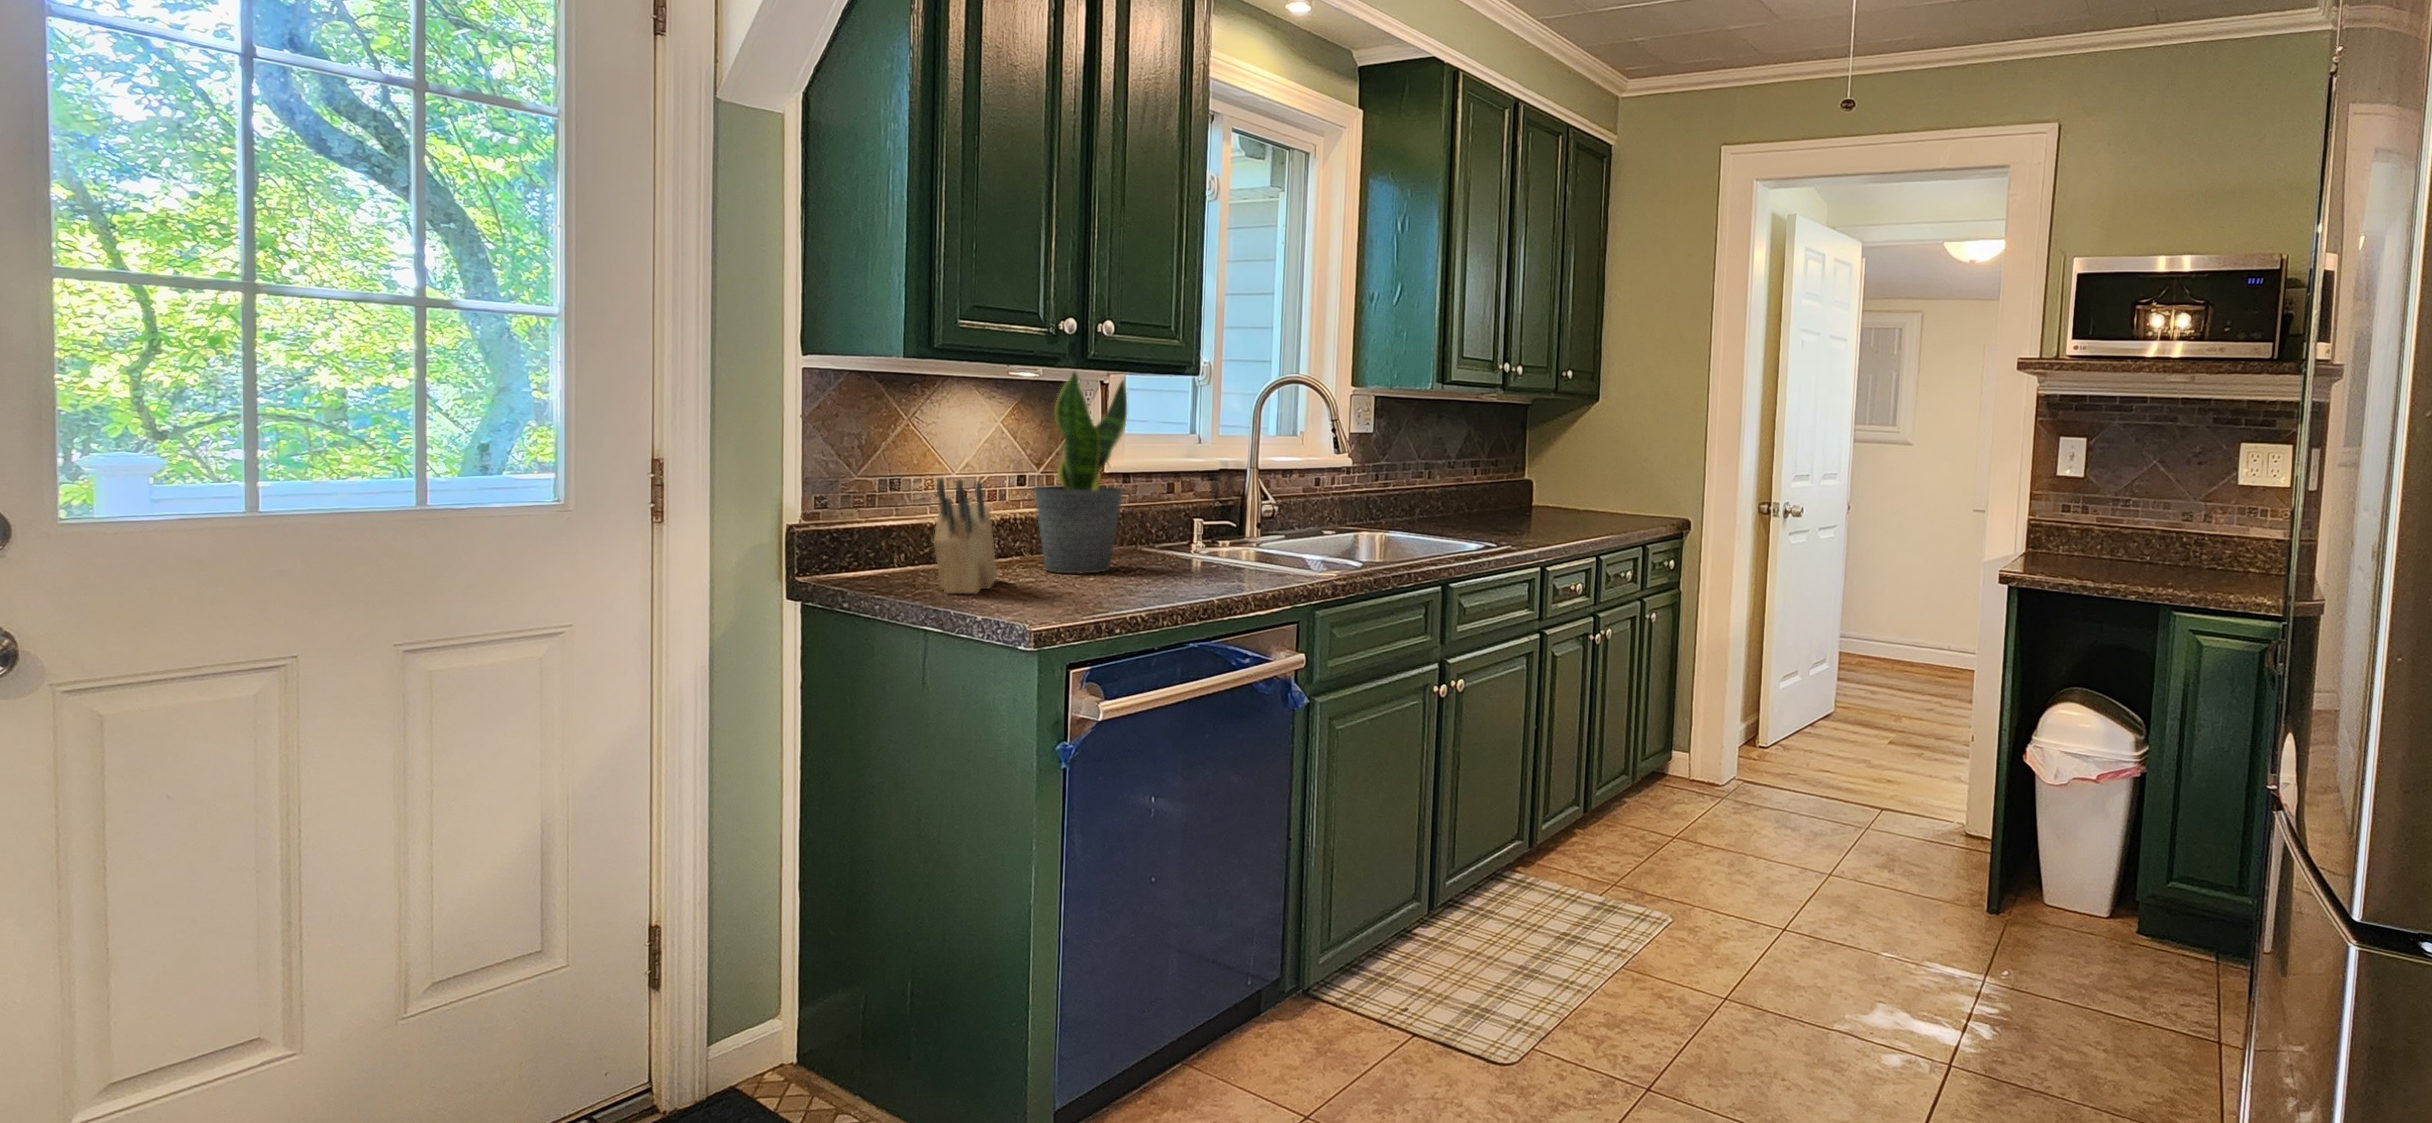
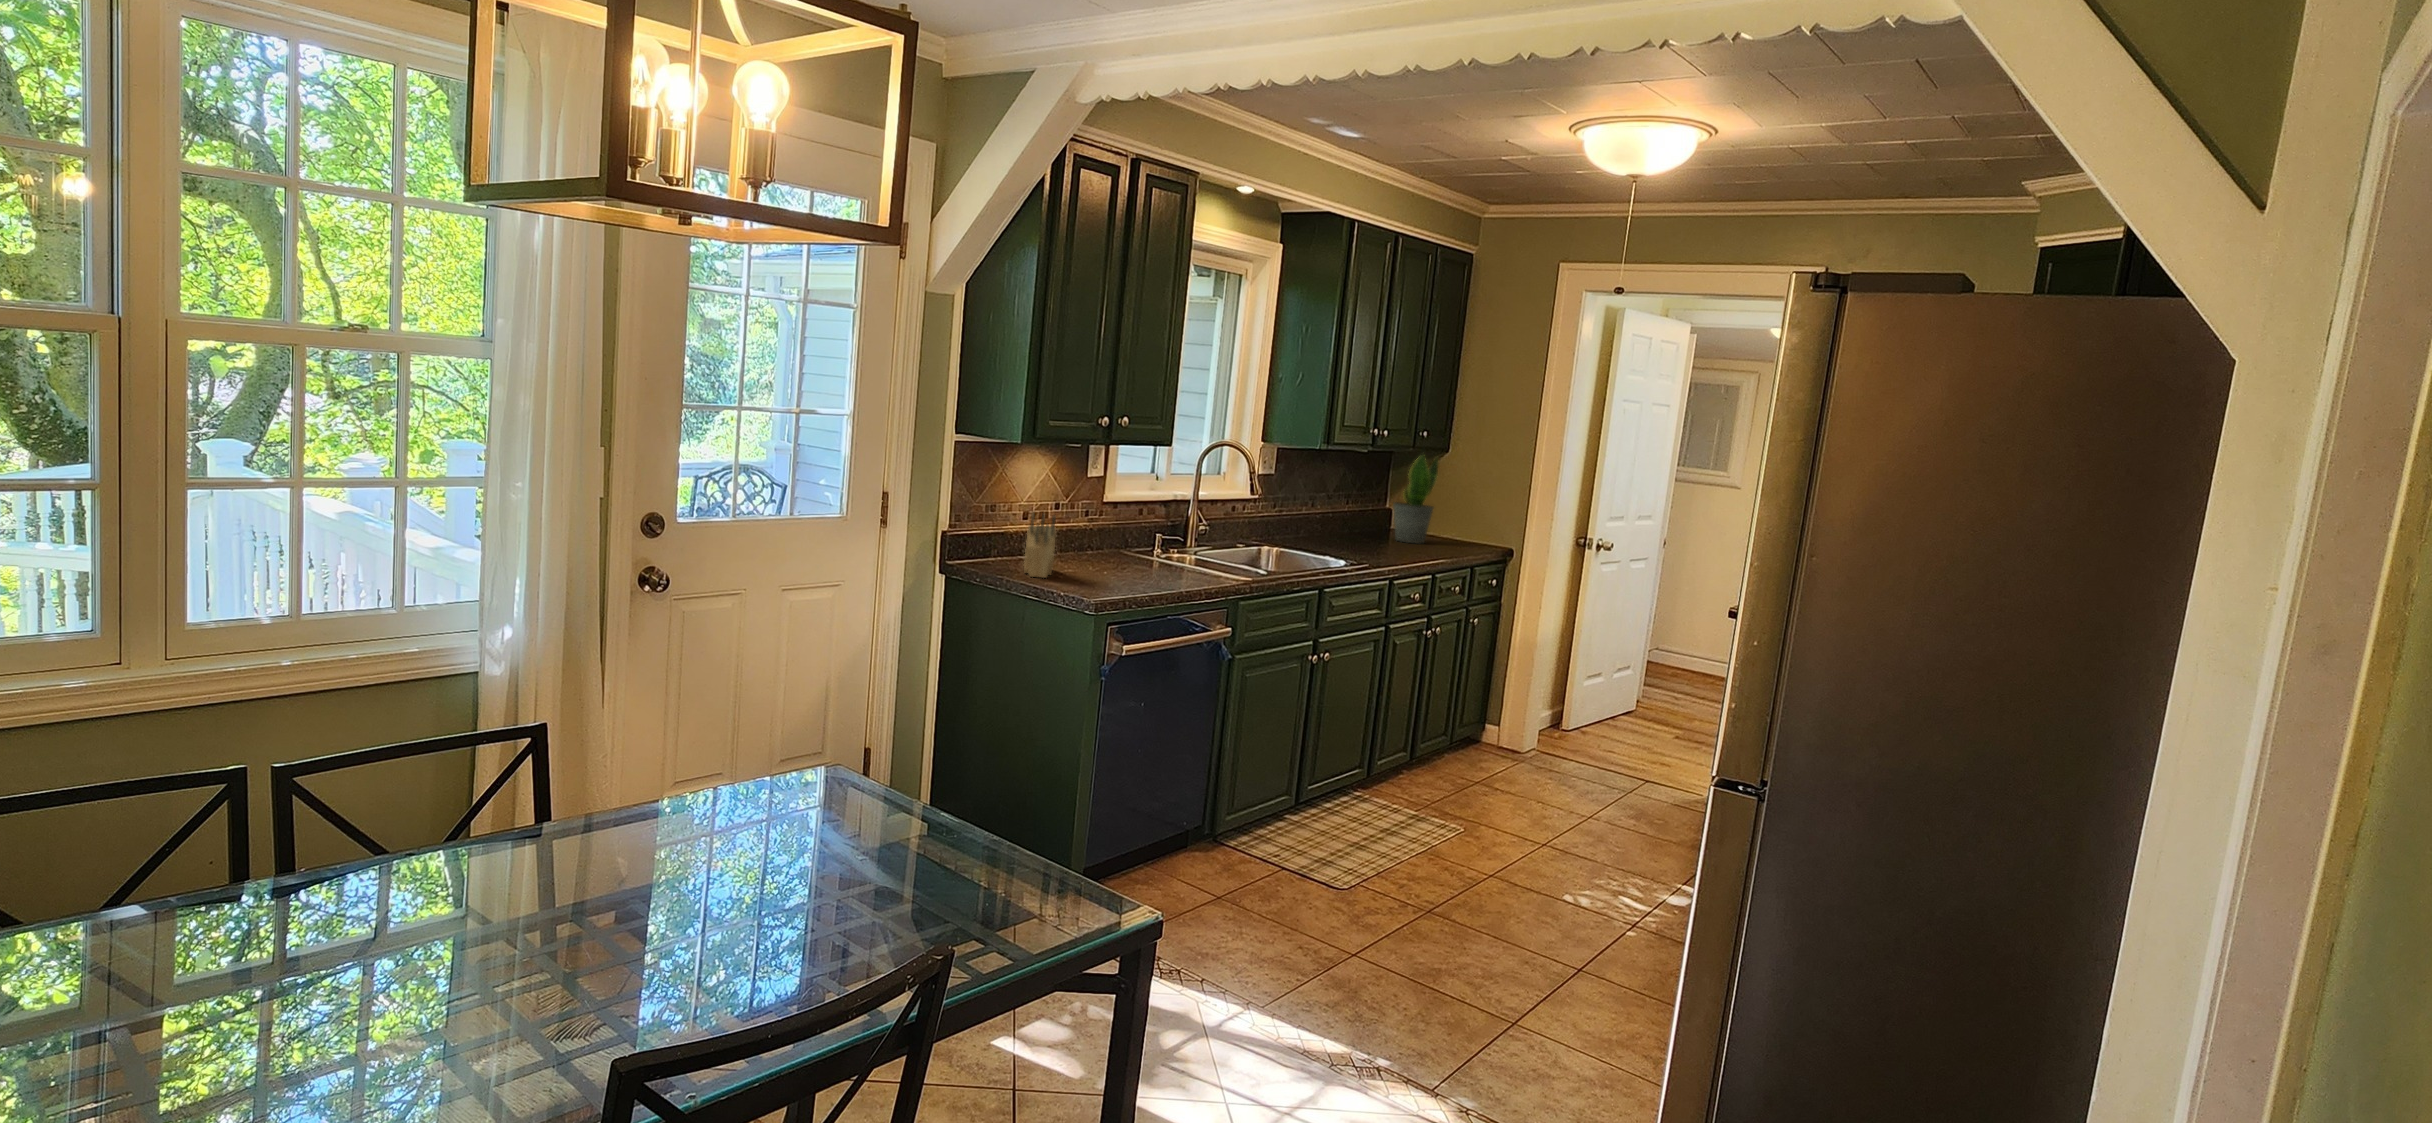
potted plant: present [1033,372,1127,573] -> present [1394,455,1438,543]

